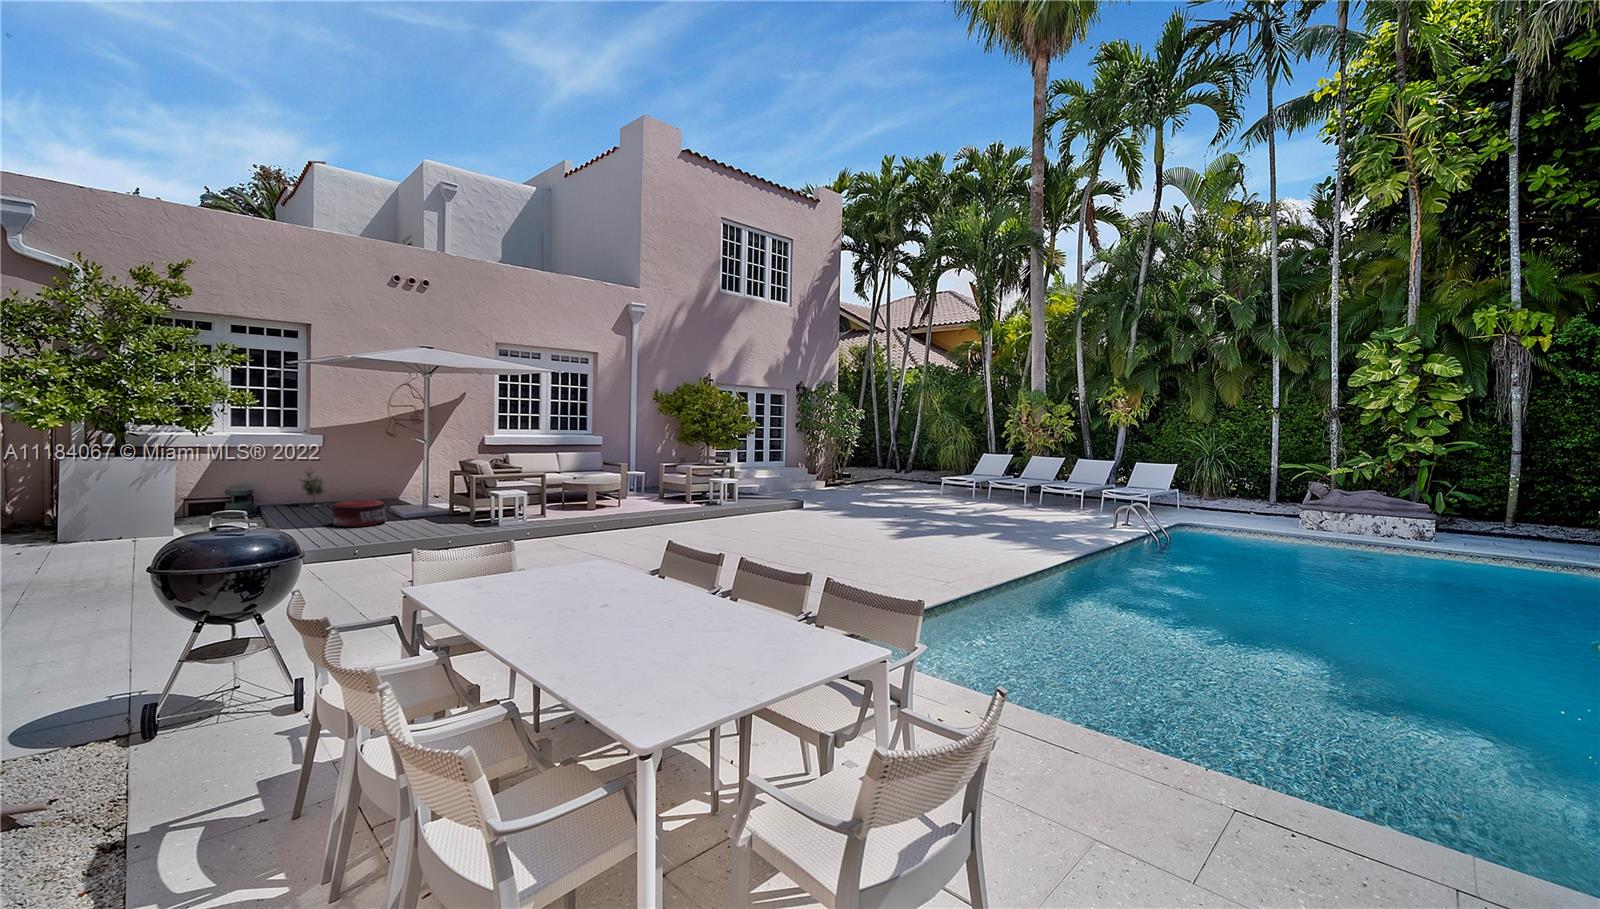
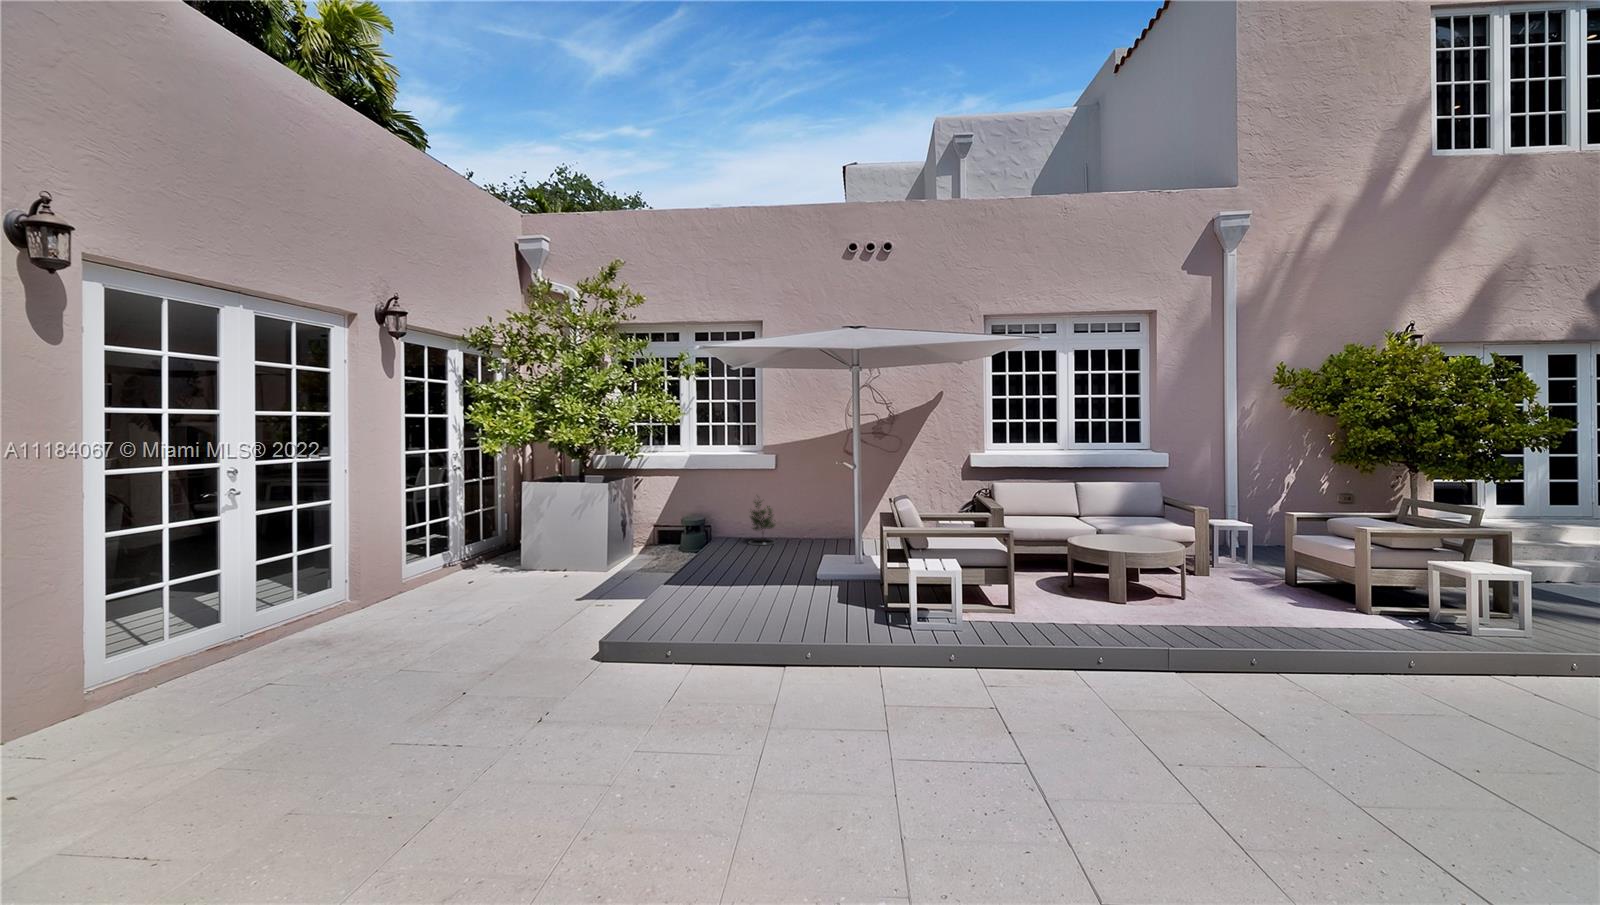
pouf: present [333,500,386,527] -> none [719,547,786,591]

